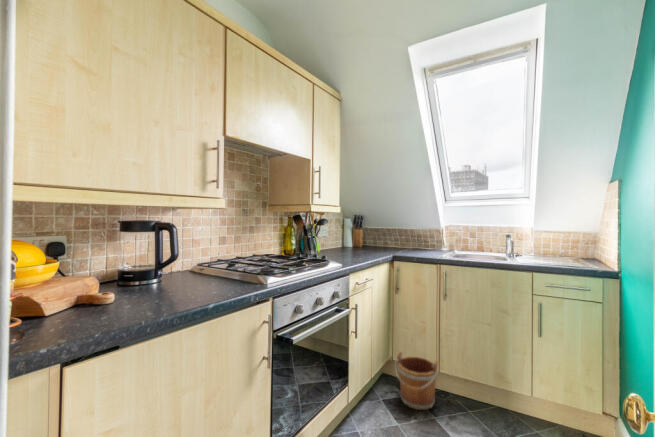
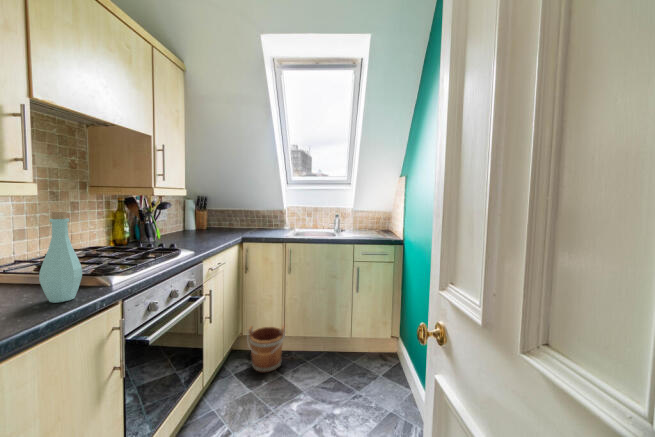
bottle: none [220,221,247,291] -> present [39,211,82,303]

